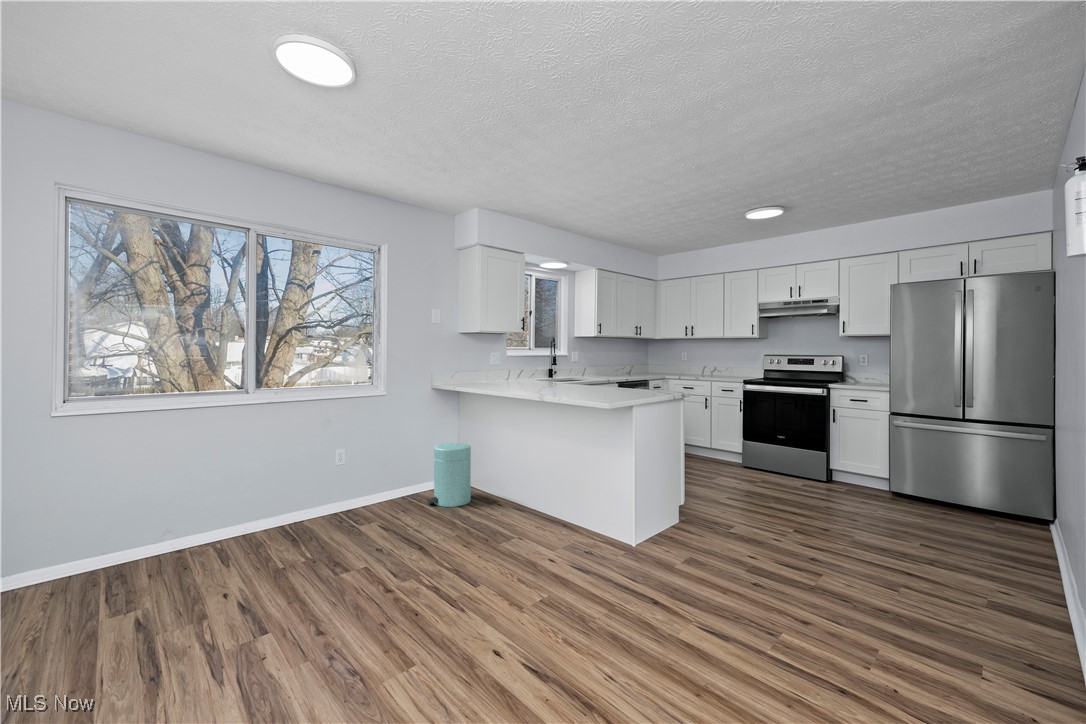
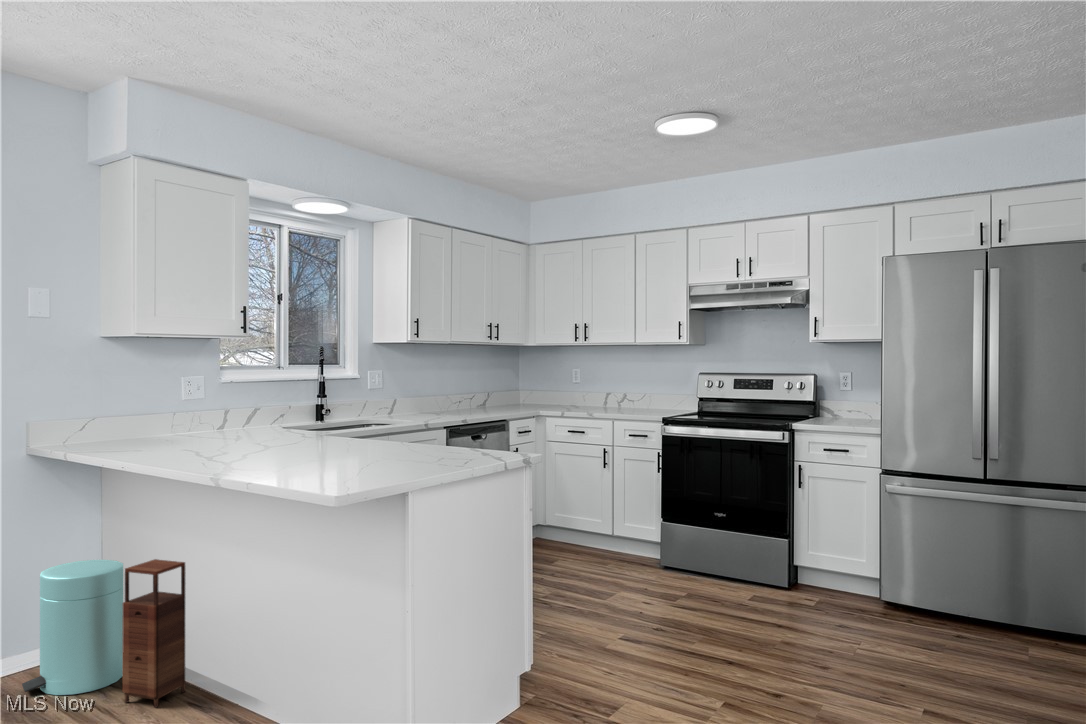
storage cabinet: none [476,443,503,515] -> present [123,559,185,707]

